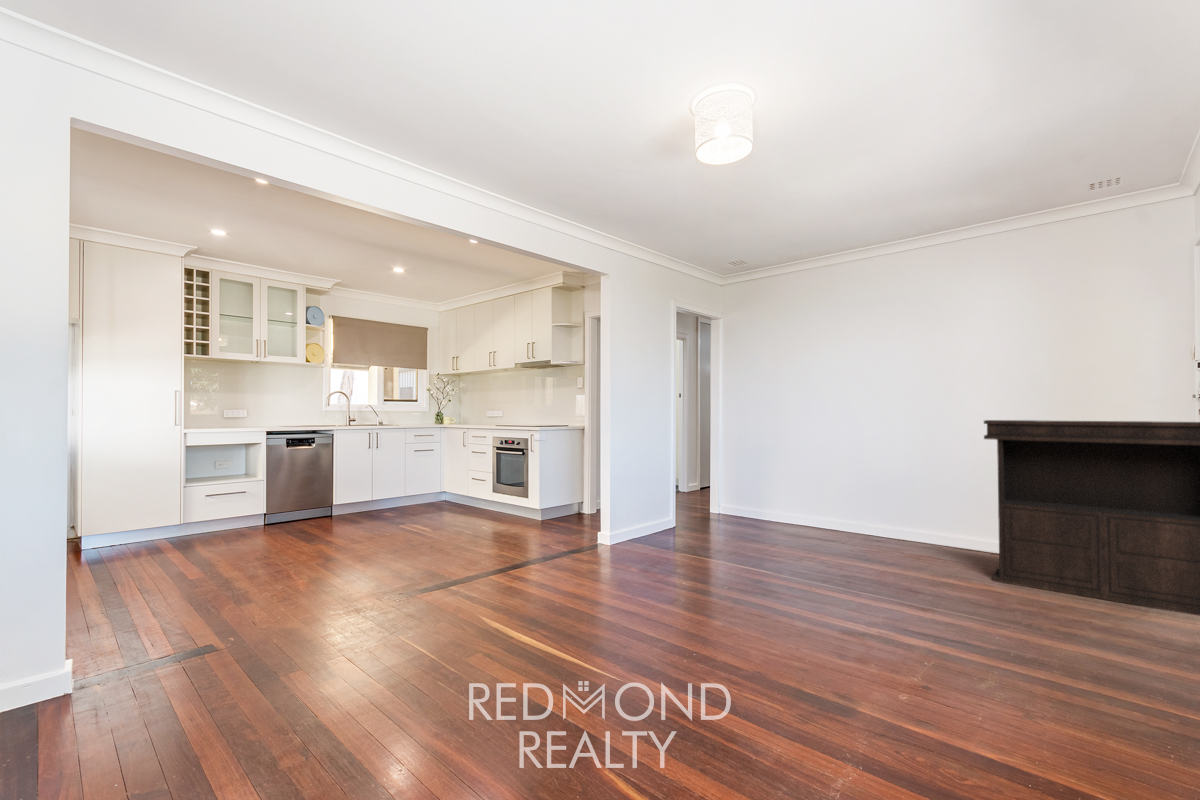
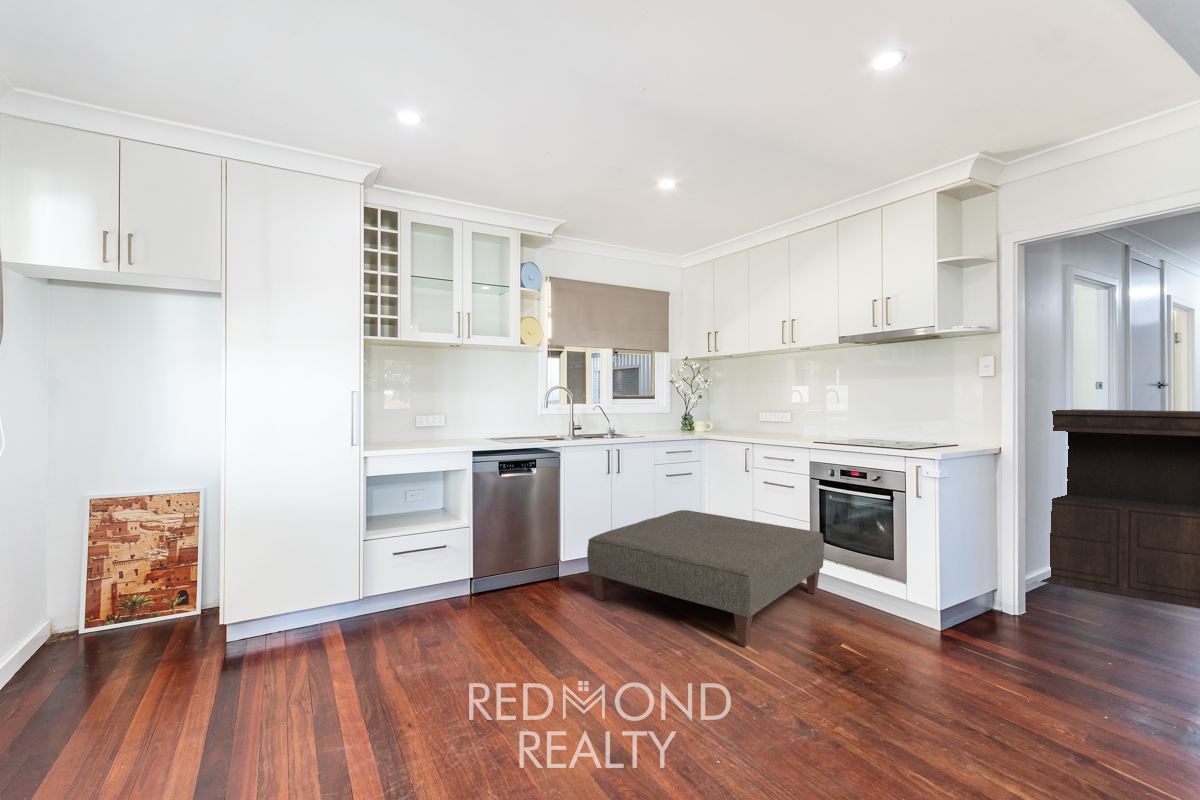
ottoman: none [586,517,816,648] -> present [587,510,824,647]

